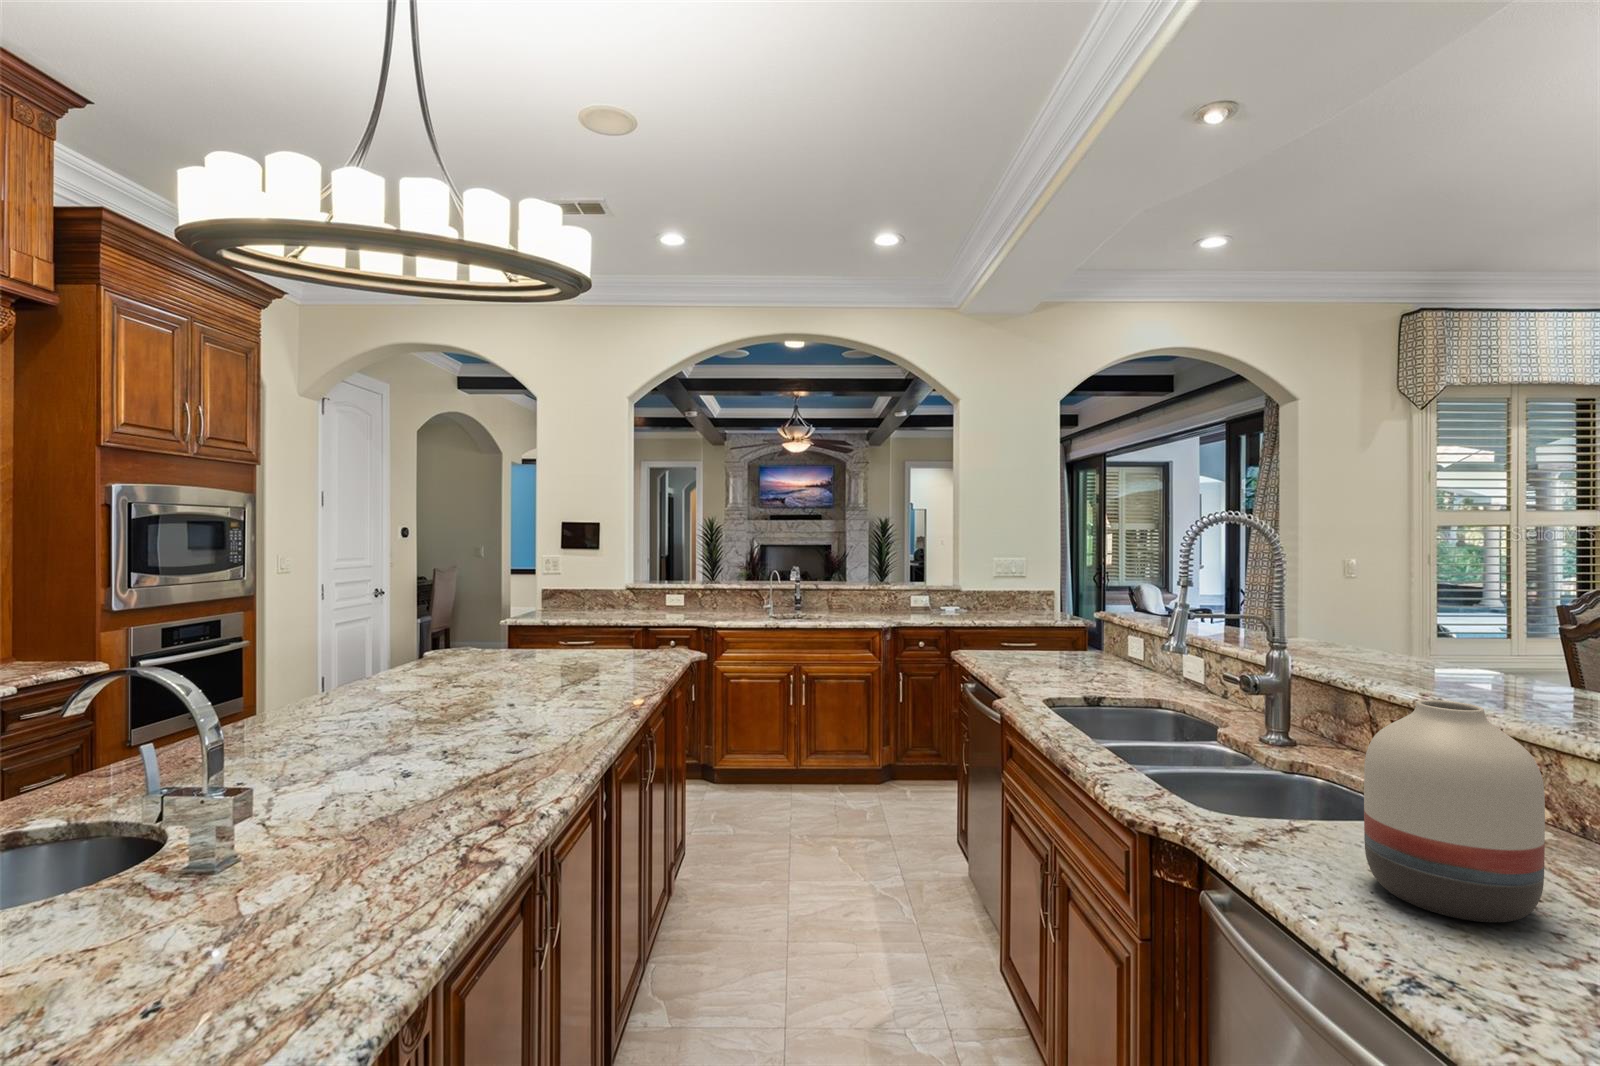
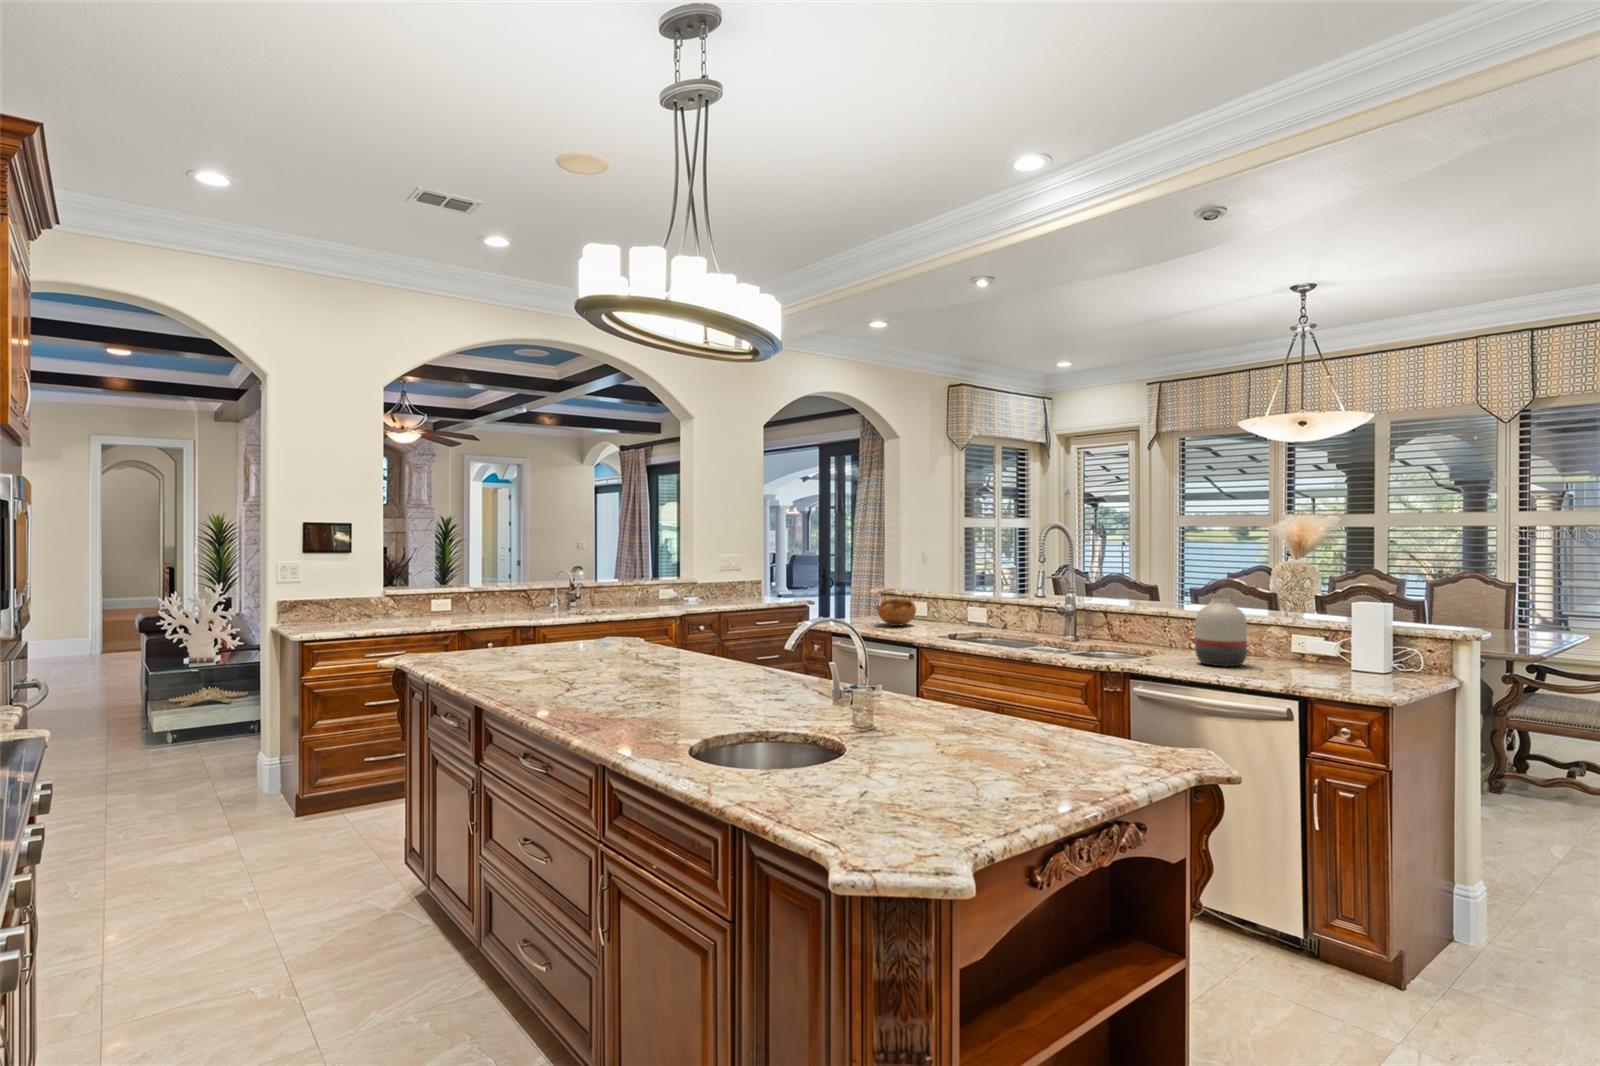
wooden bowl: none [1012,628,1089,671] -> present [876,599,916,626]

